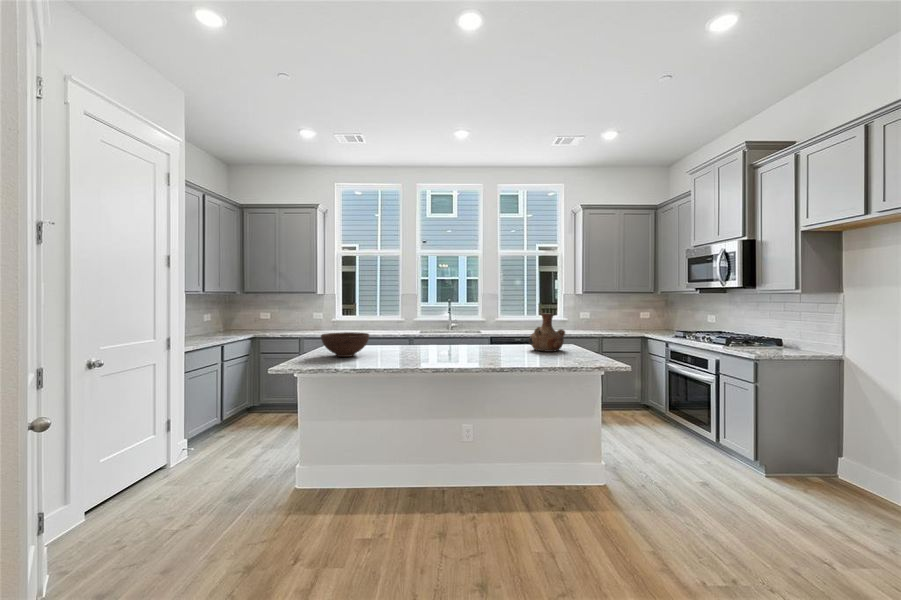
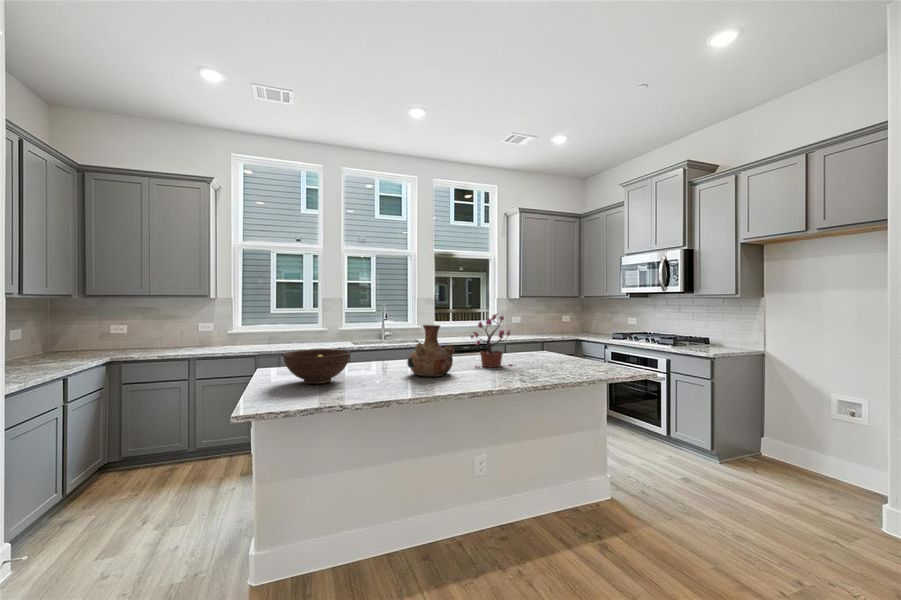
potted plant: none [475,308,512,354] -> present [471,314,512,368]
vase: present [529,313,565,352] -> present [407,325,455,377]

